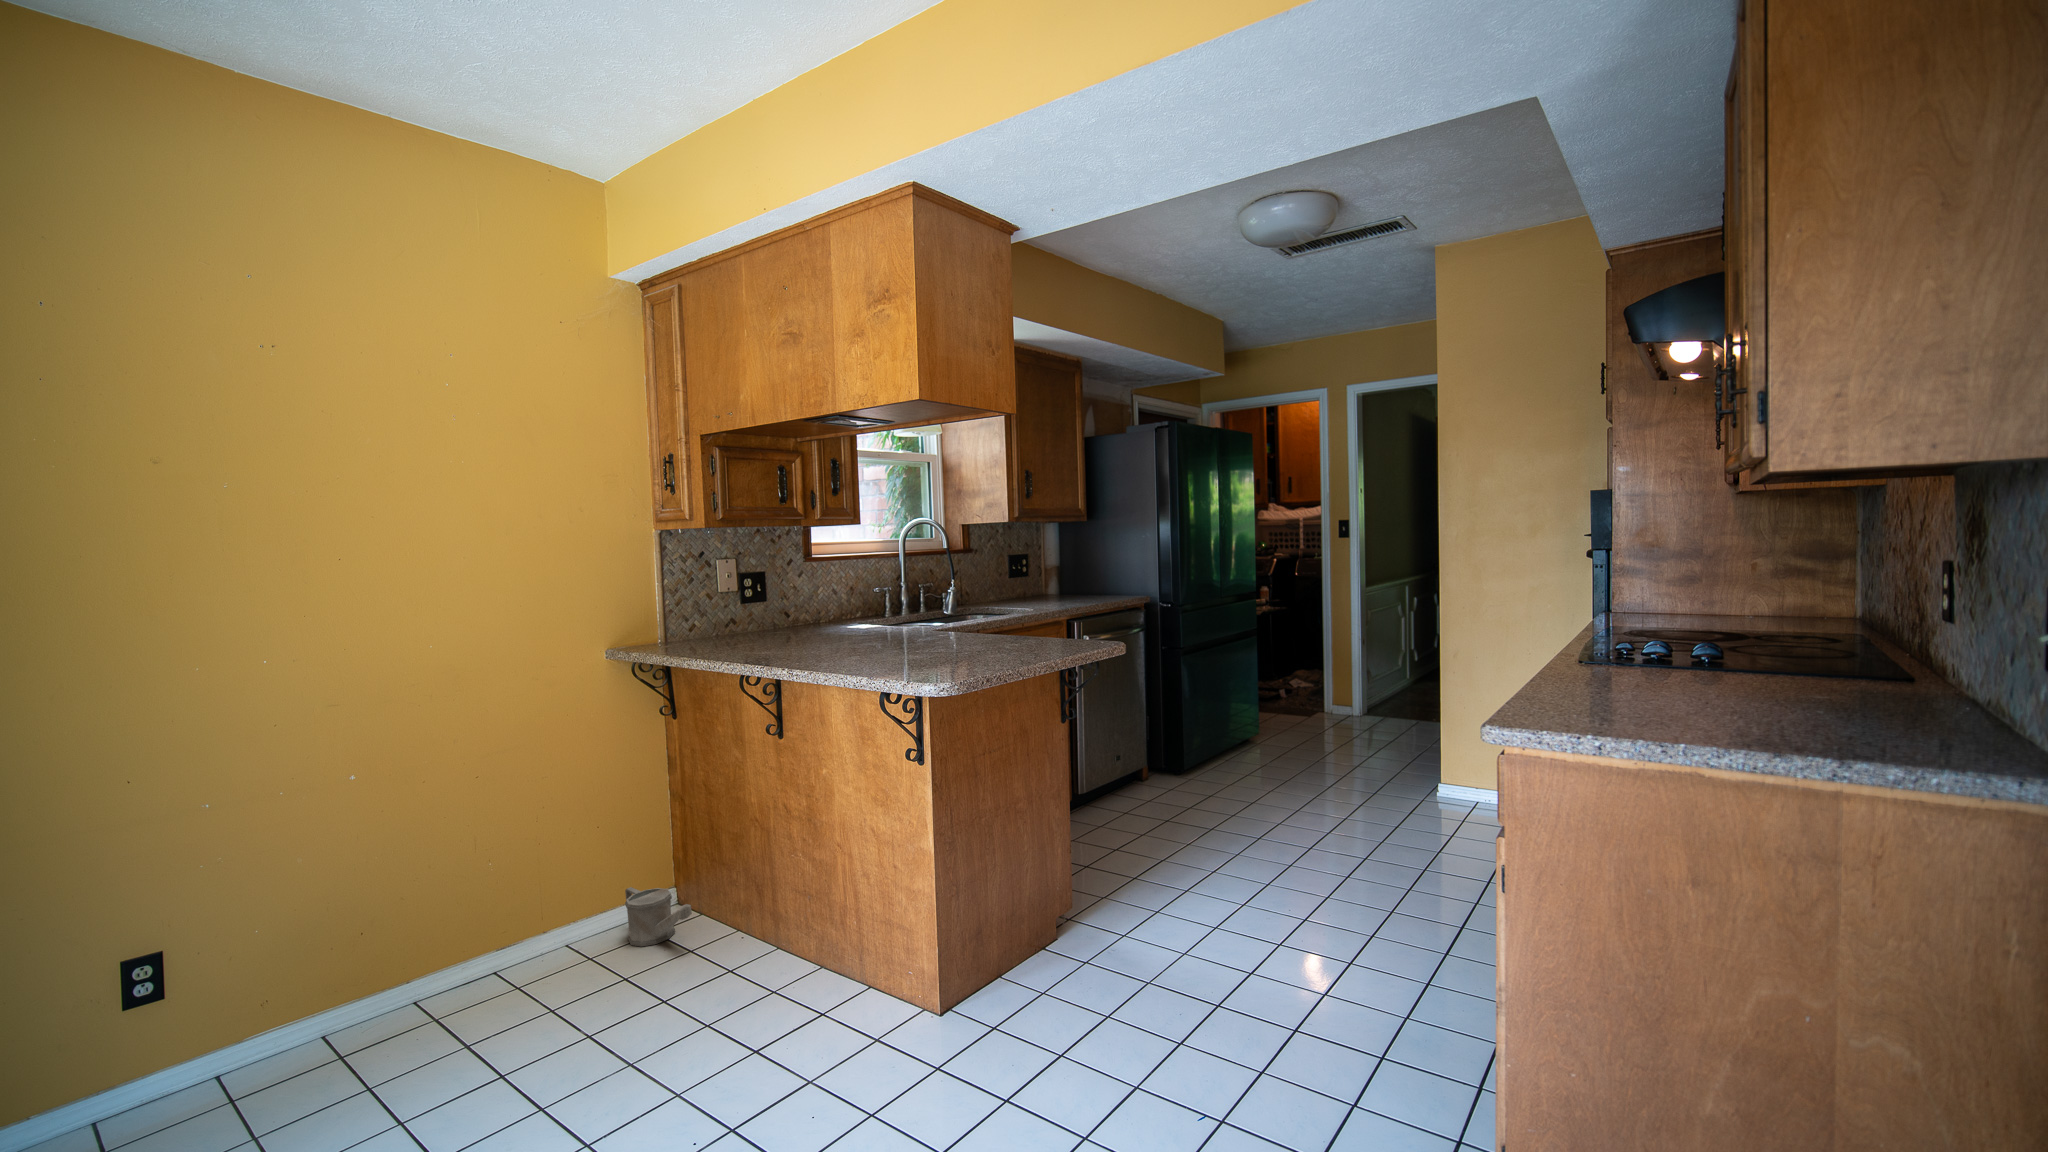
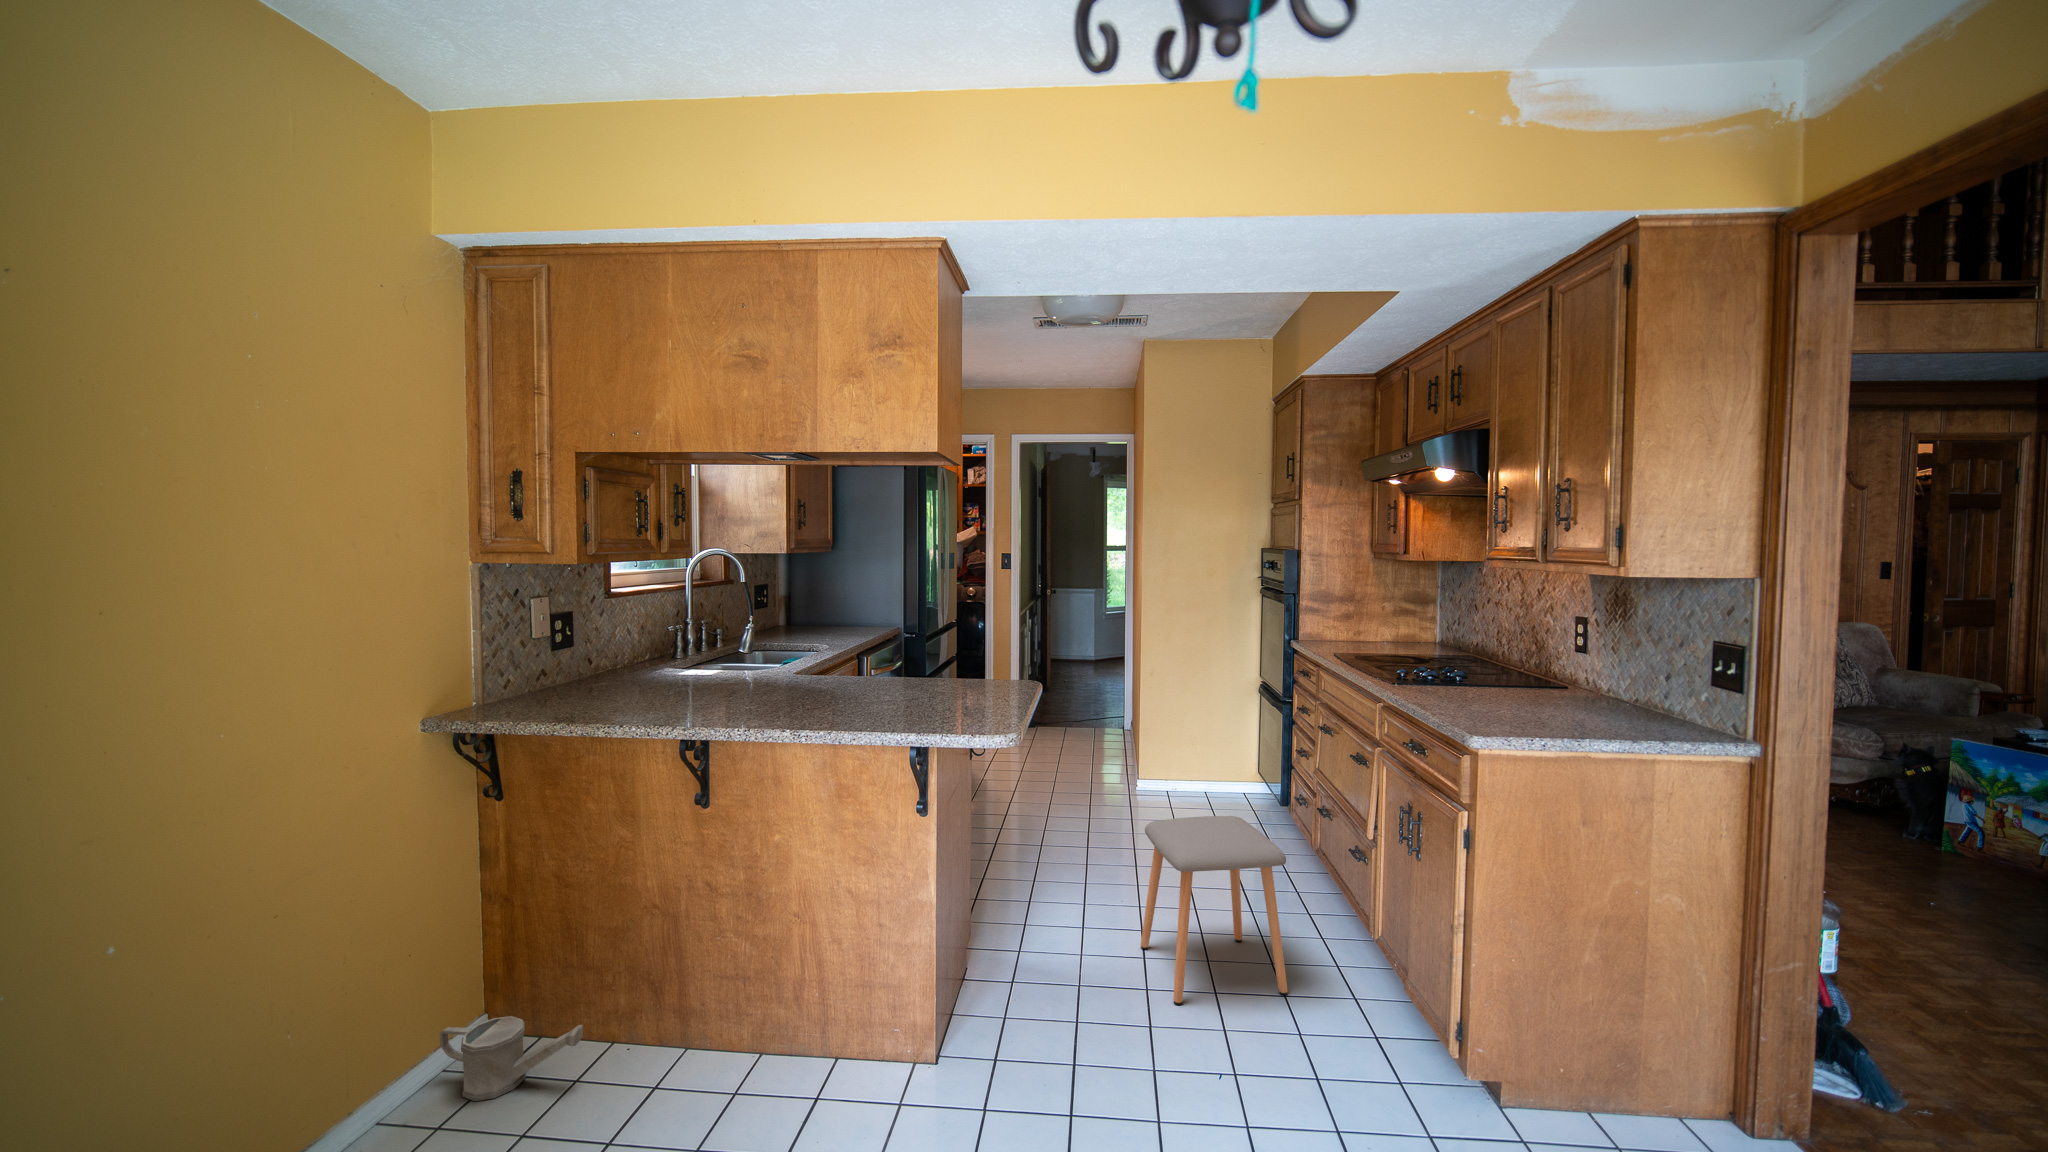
stool: none [1210,815,1383,1065] -> present [1141,816,1288,1005]

